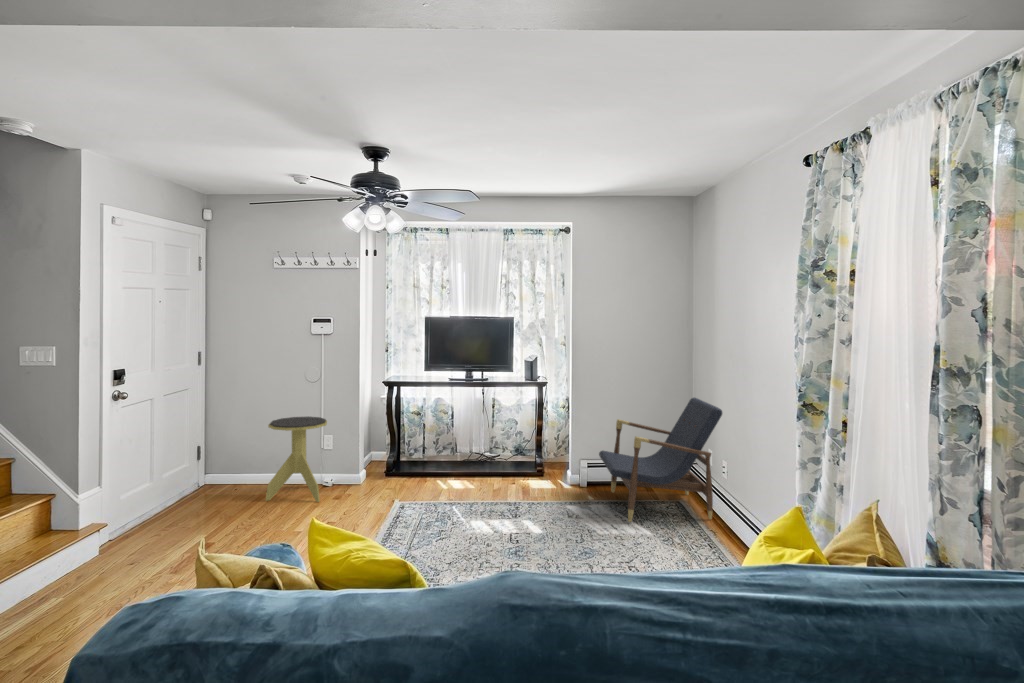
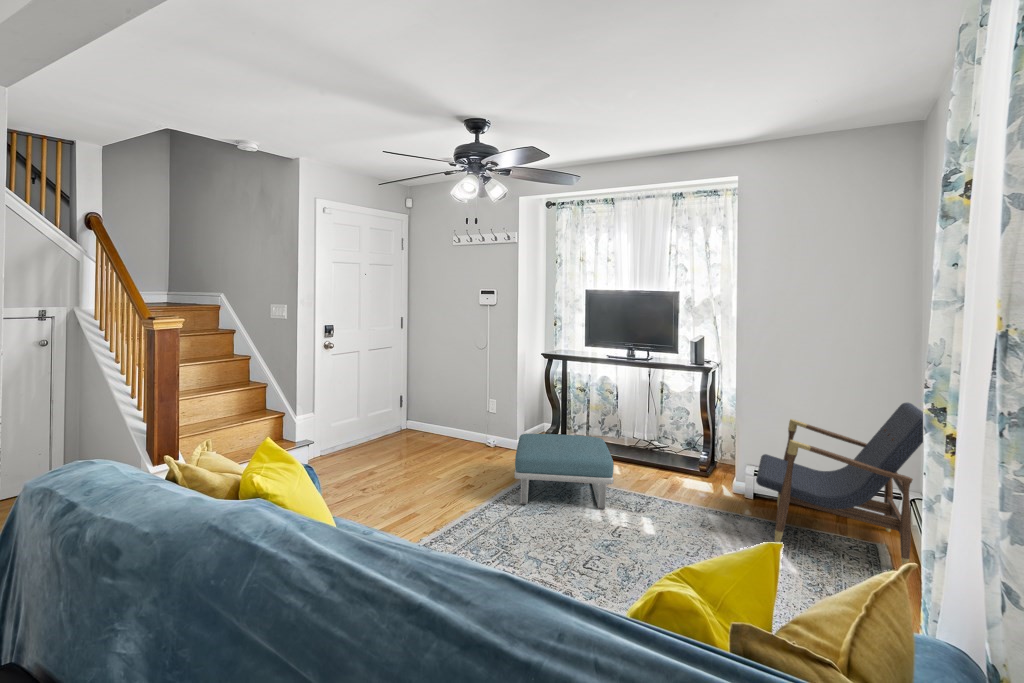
side table: present [266,416,327,502] -> none [429,380,484,459]
footstool: none [385,458,494,534] -> present [515,434,614,509]

